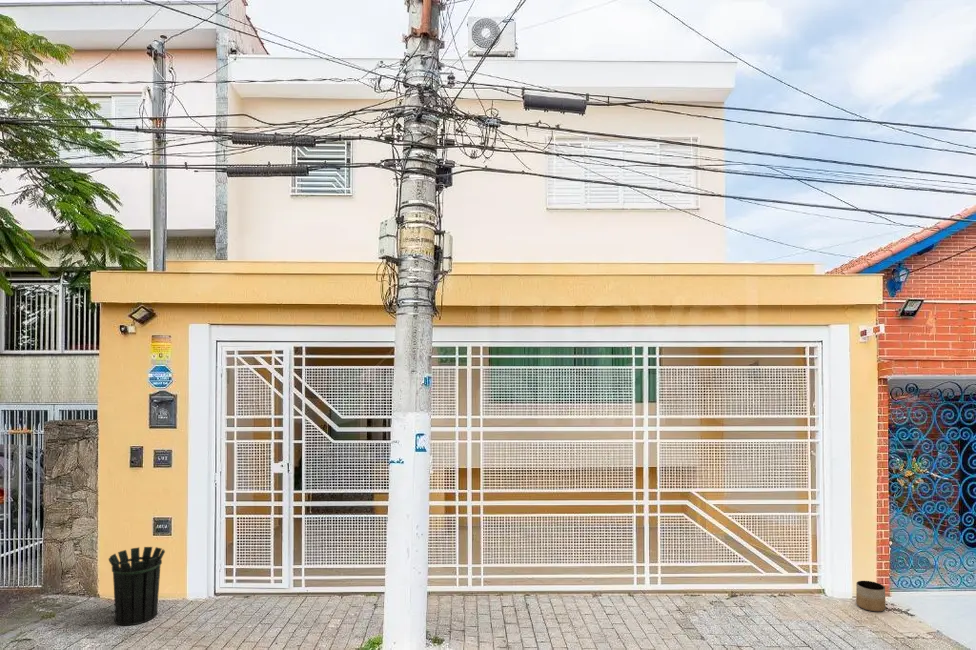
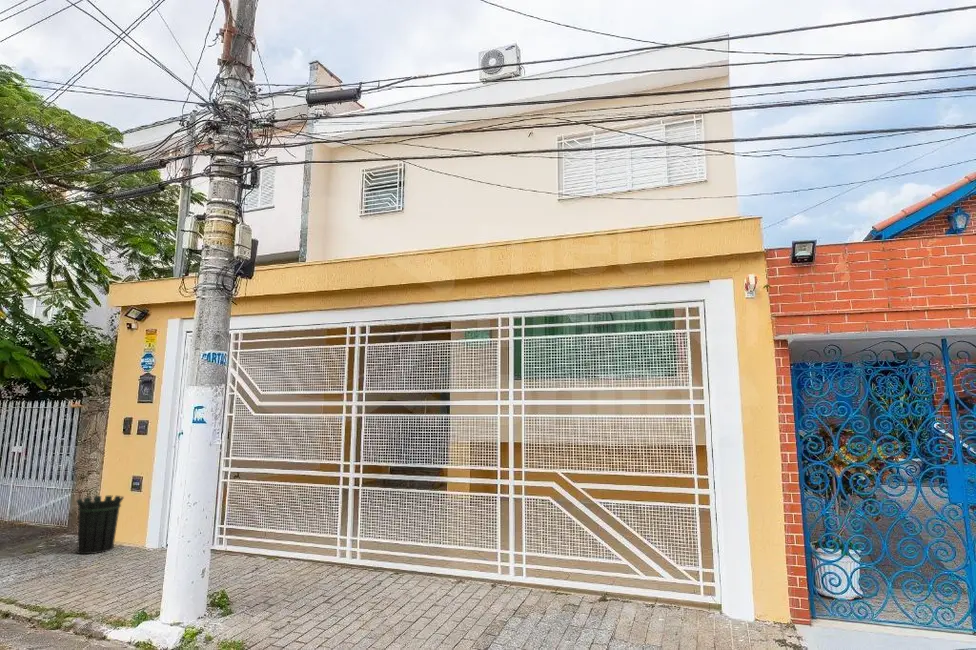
planter: present [856,581,885,612] -> none [745,595,783,636]

